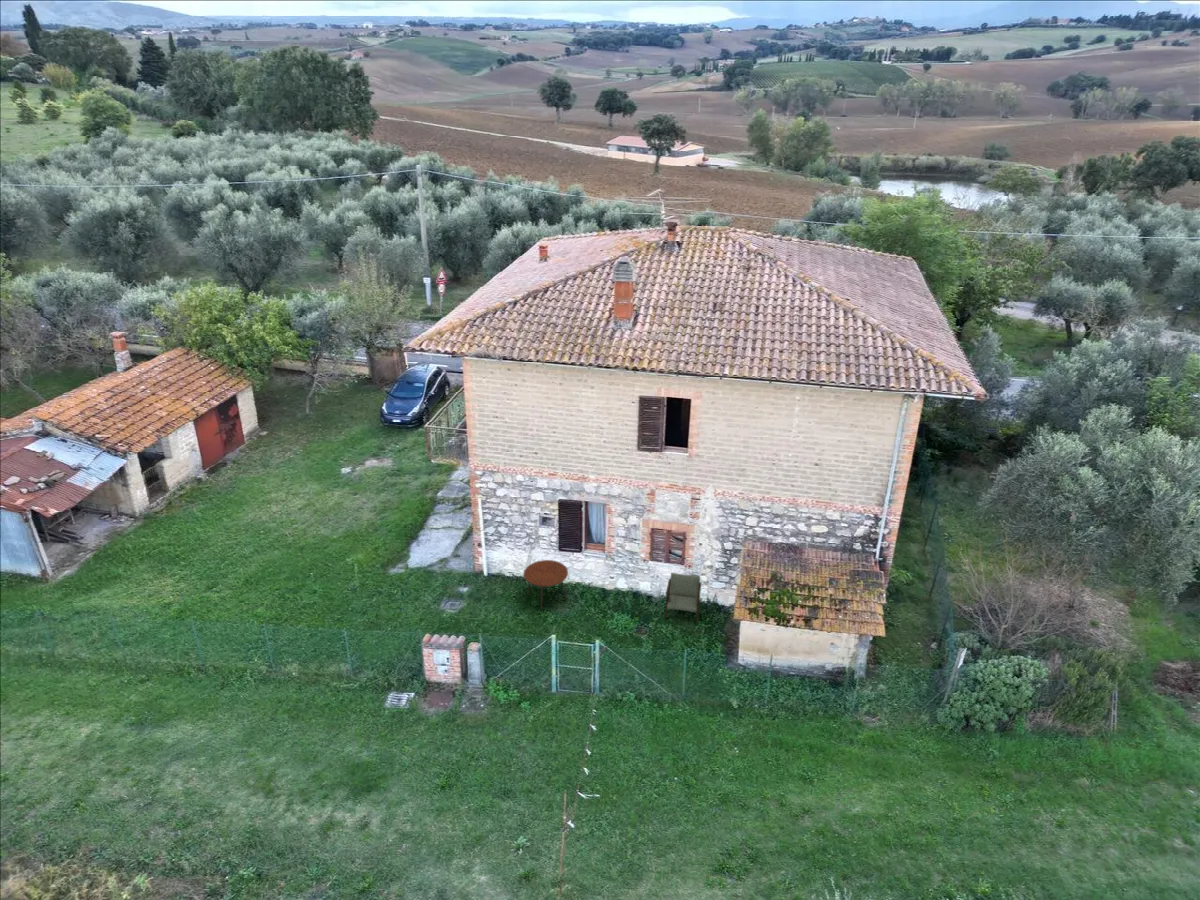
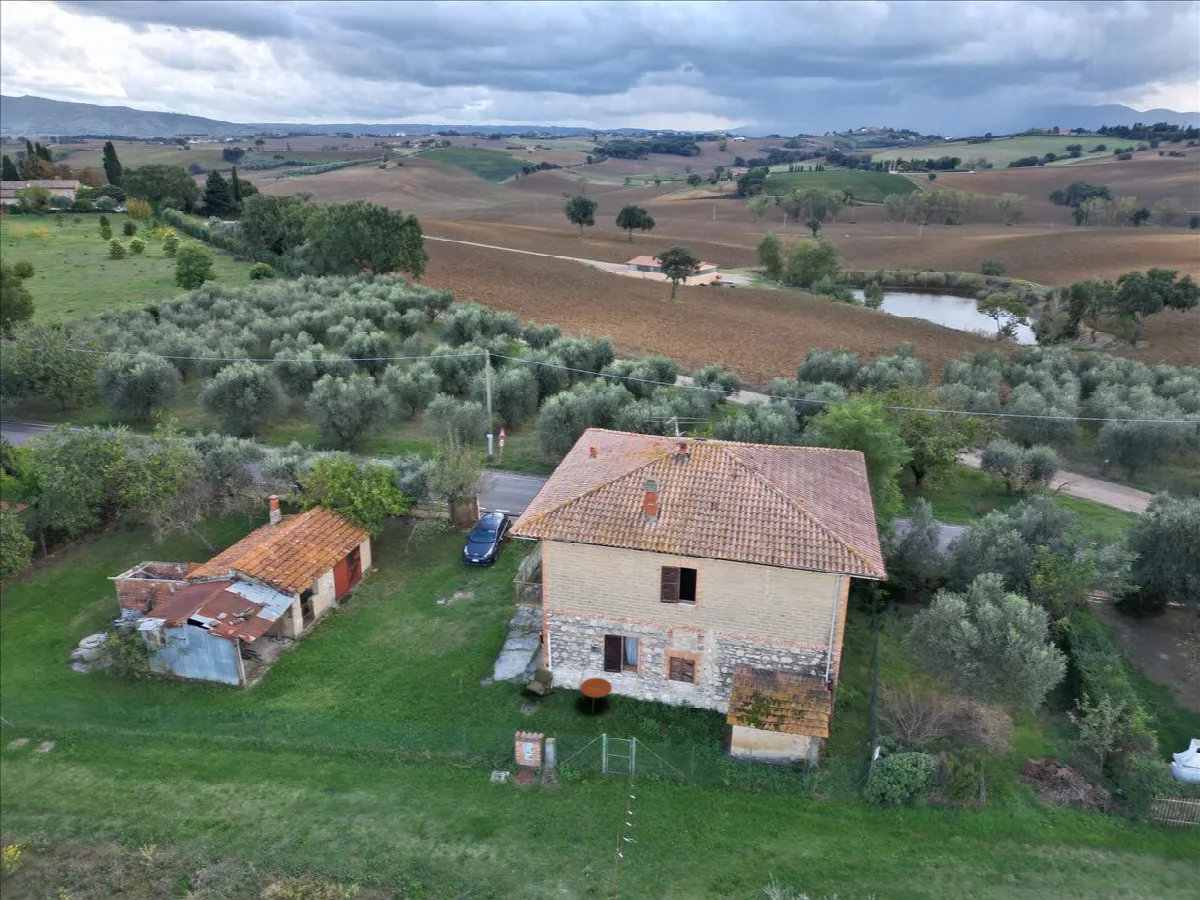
lounge chair: present [665,573,701,622] -> present [526,666,554,702]

